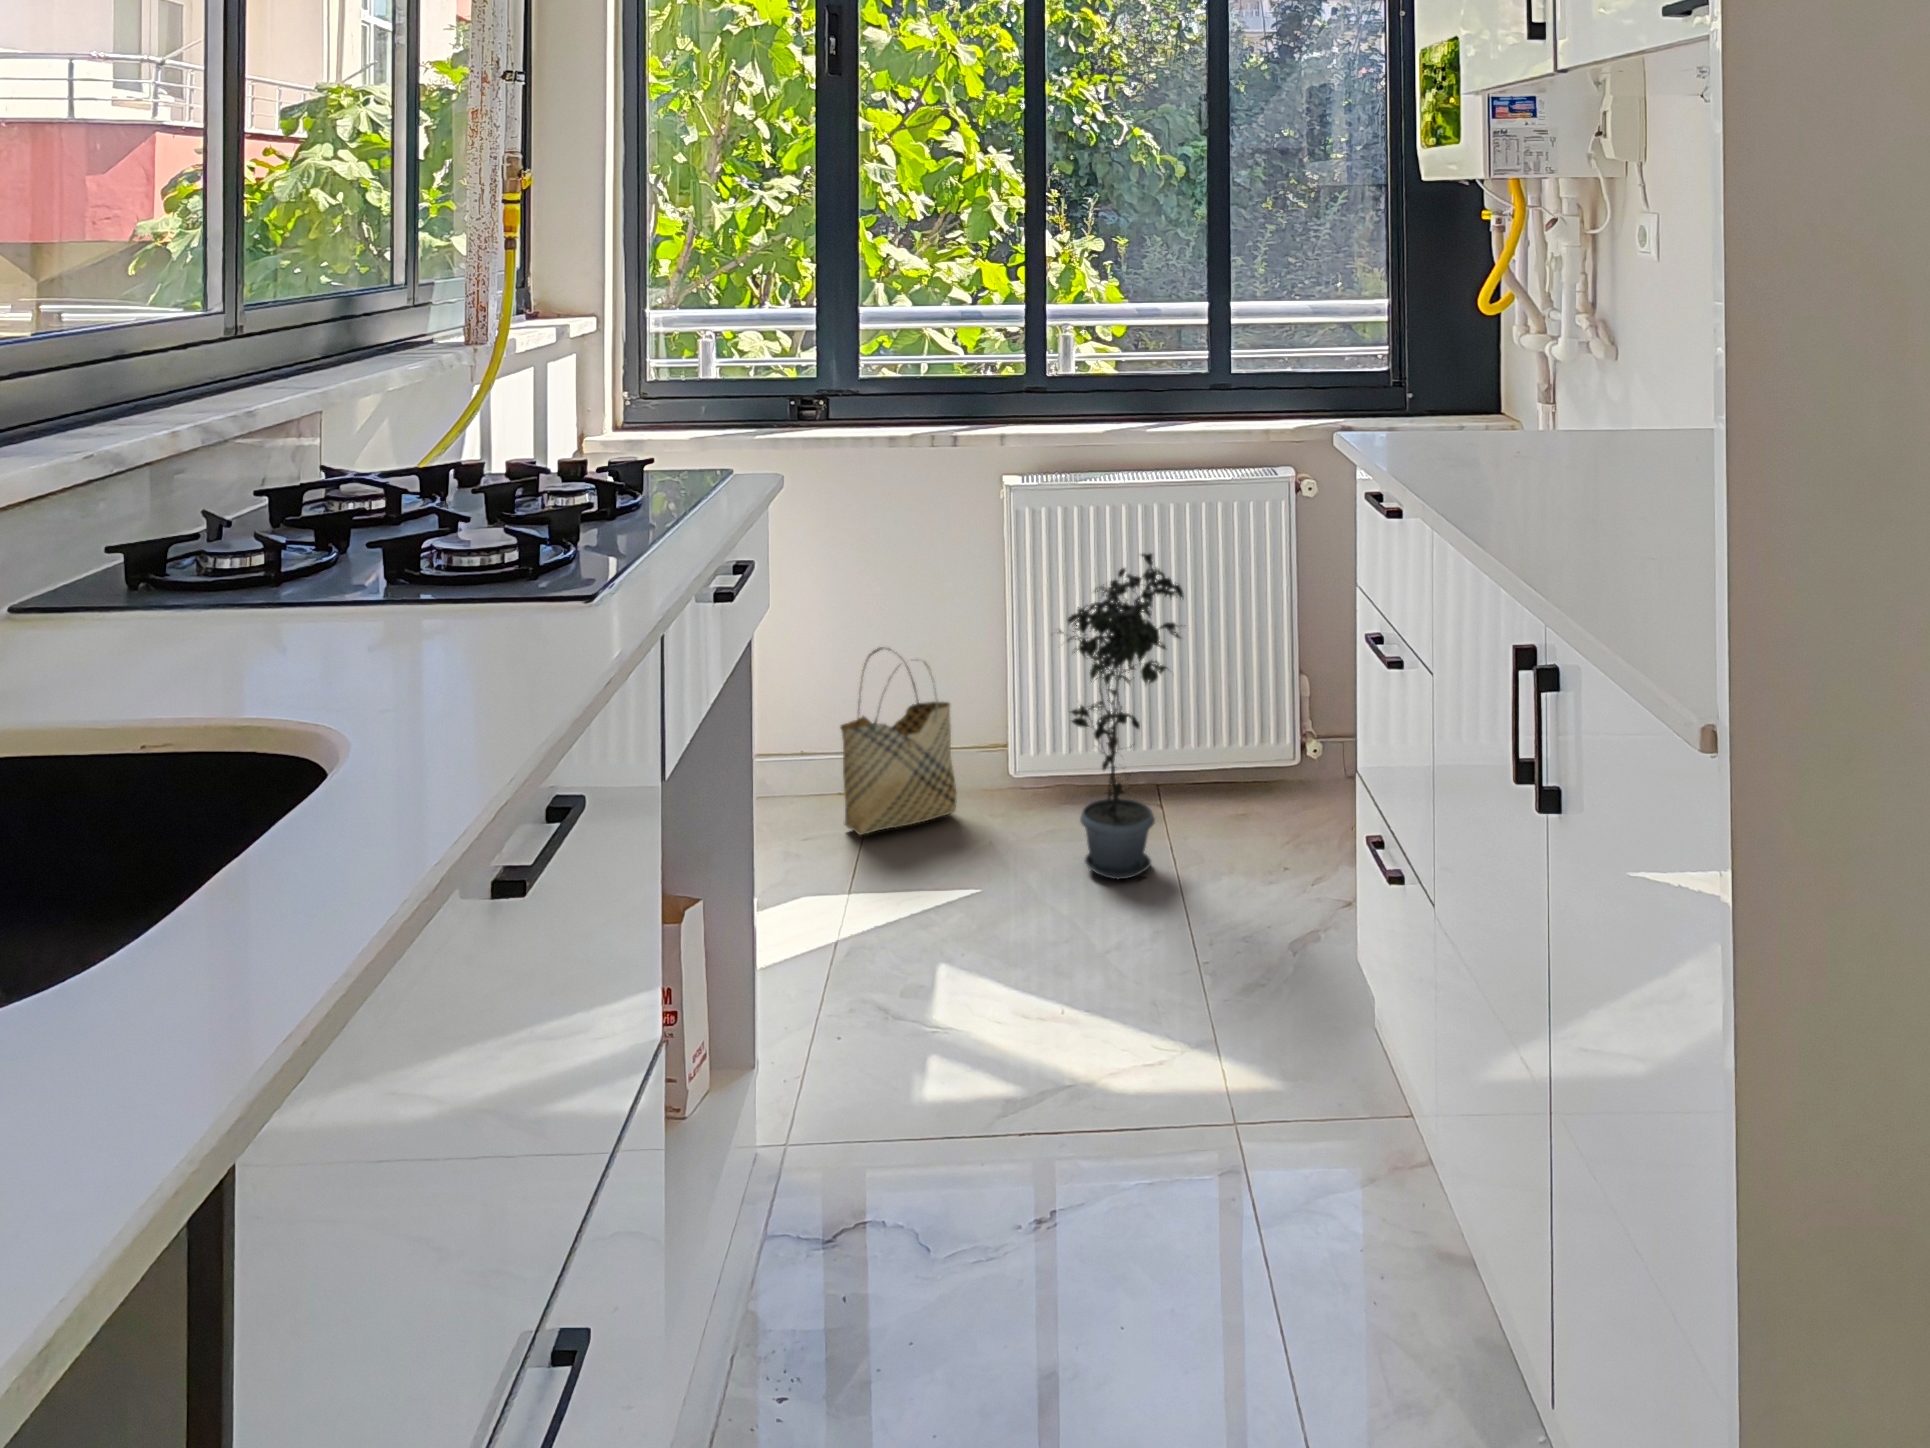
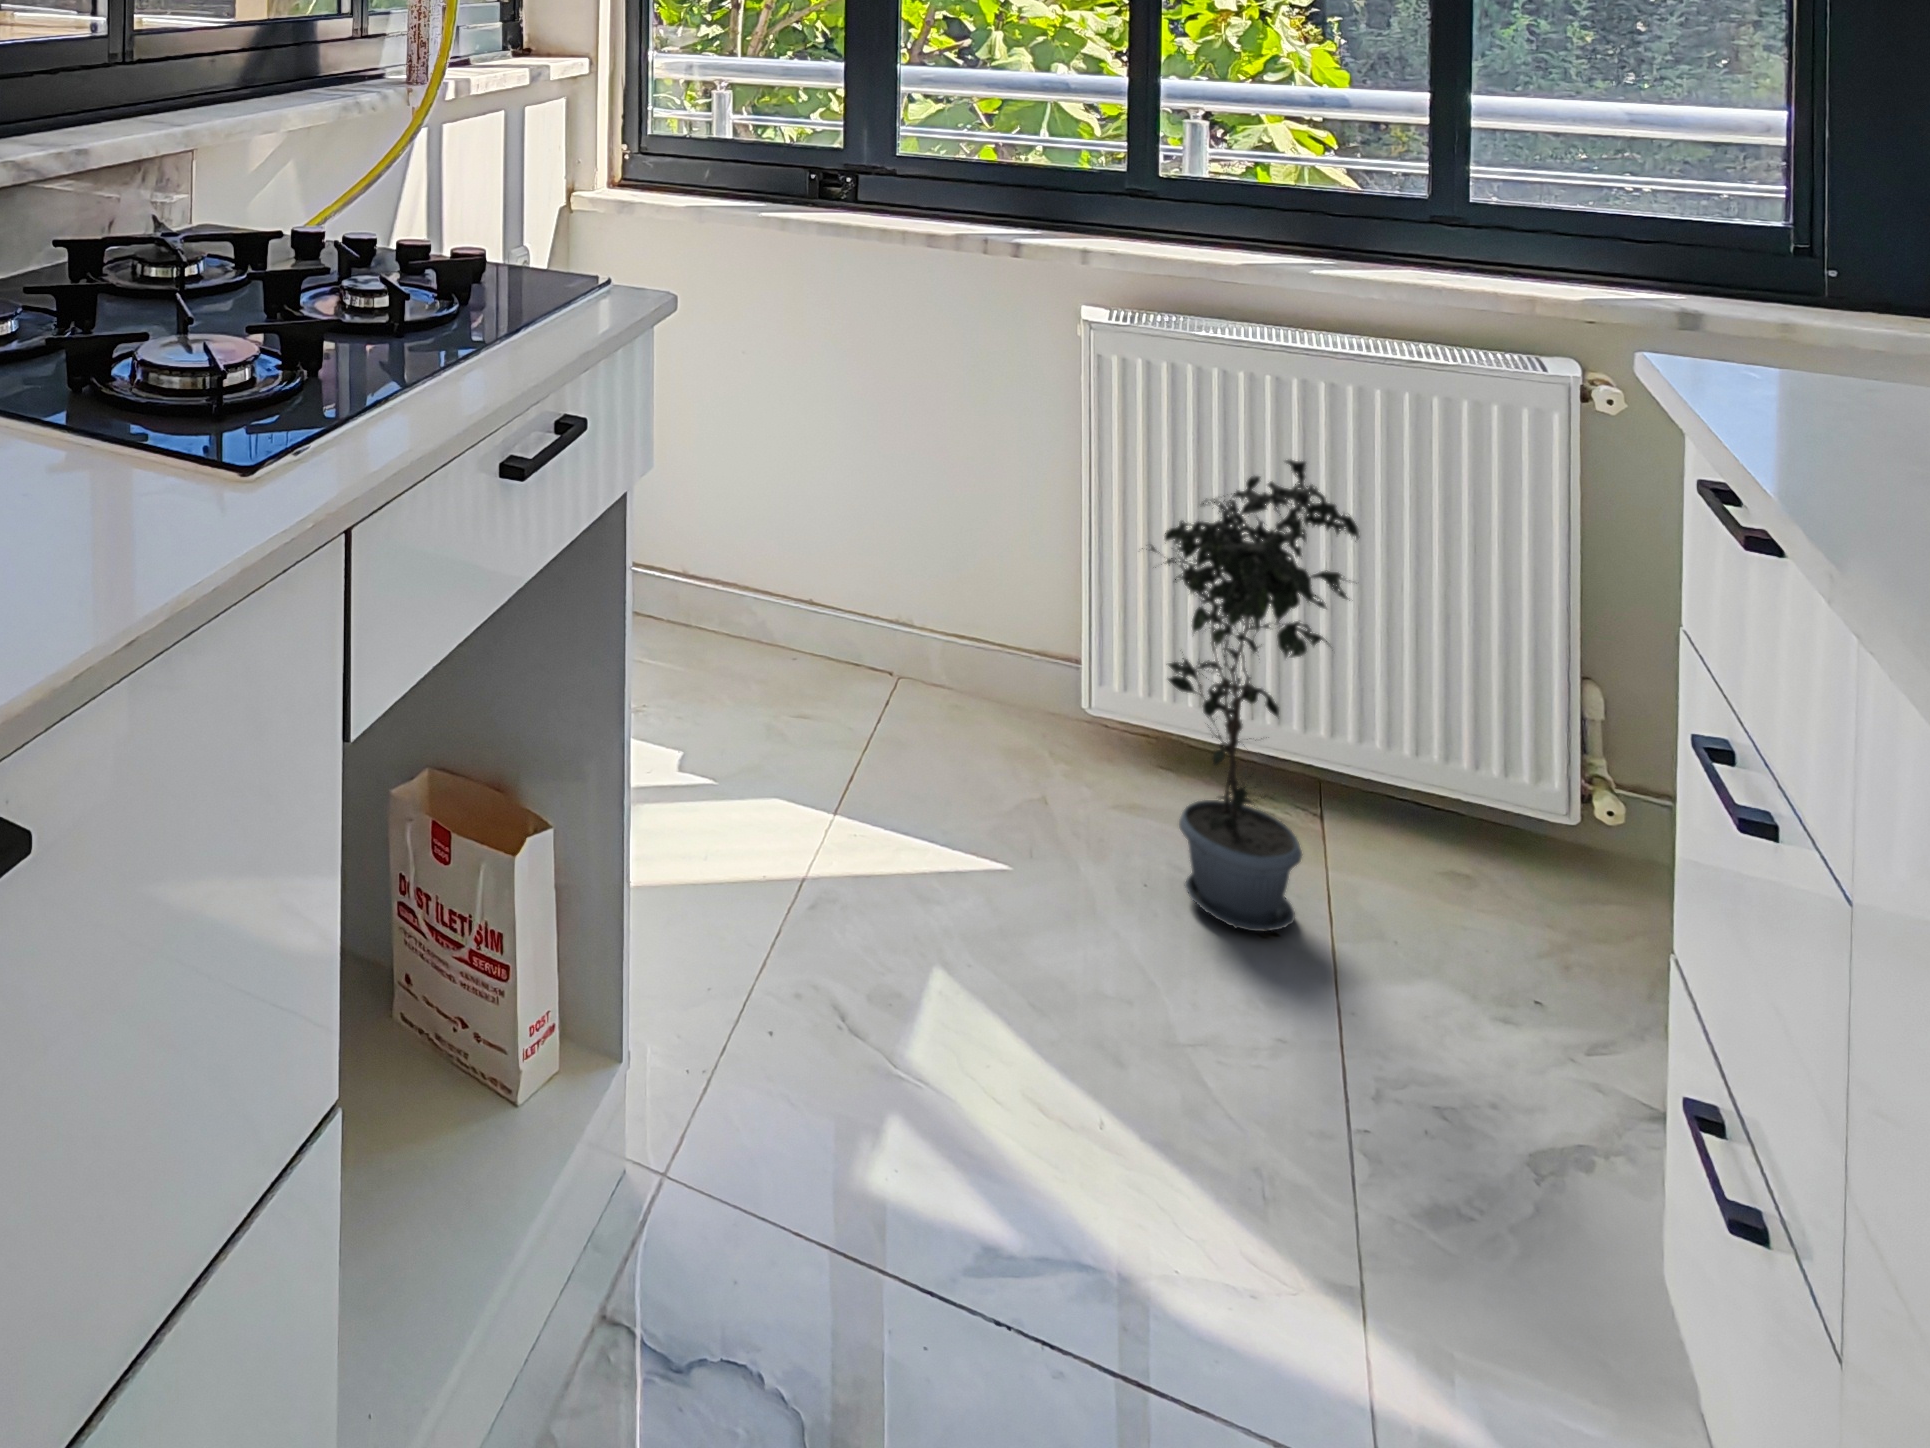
woven basket: present [840,647,957,835] -> none [850,511,1010,752]

